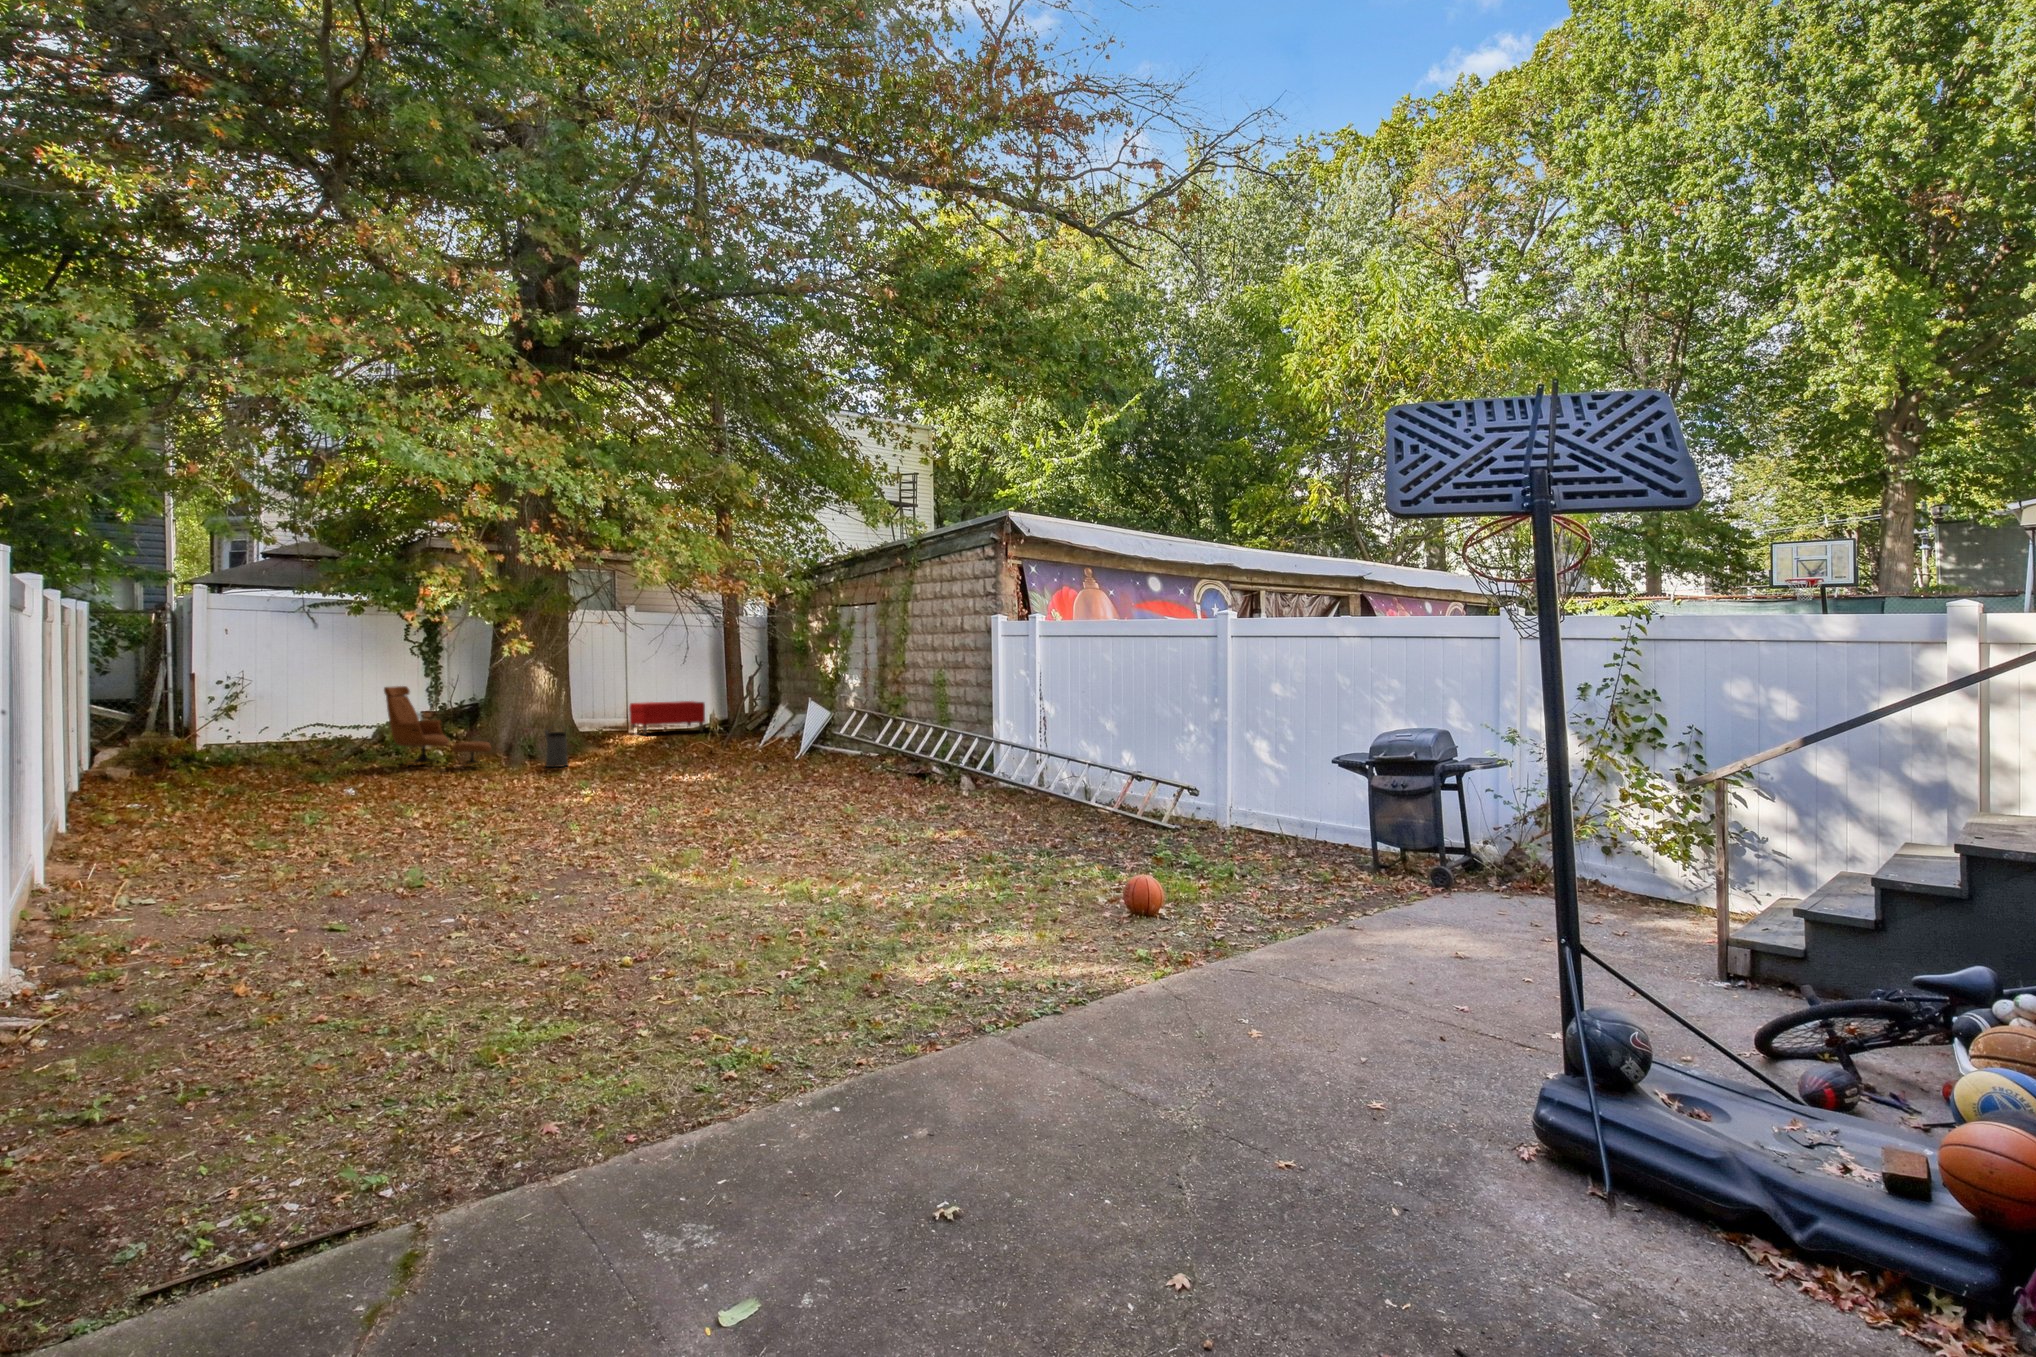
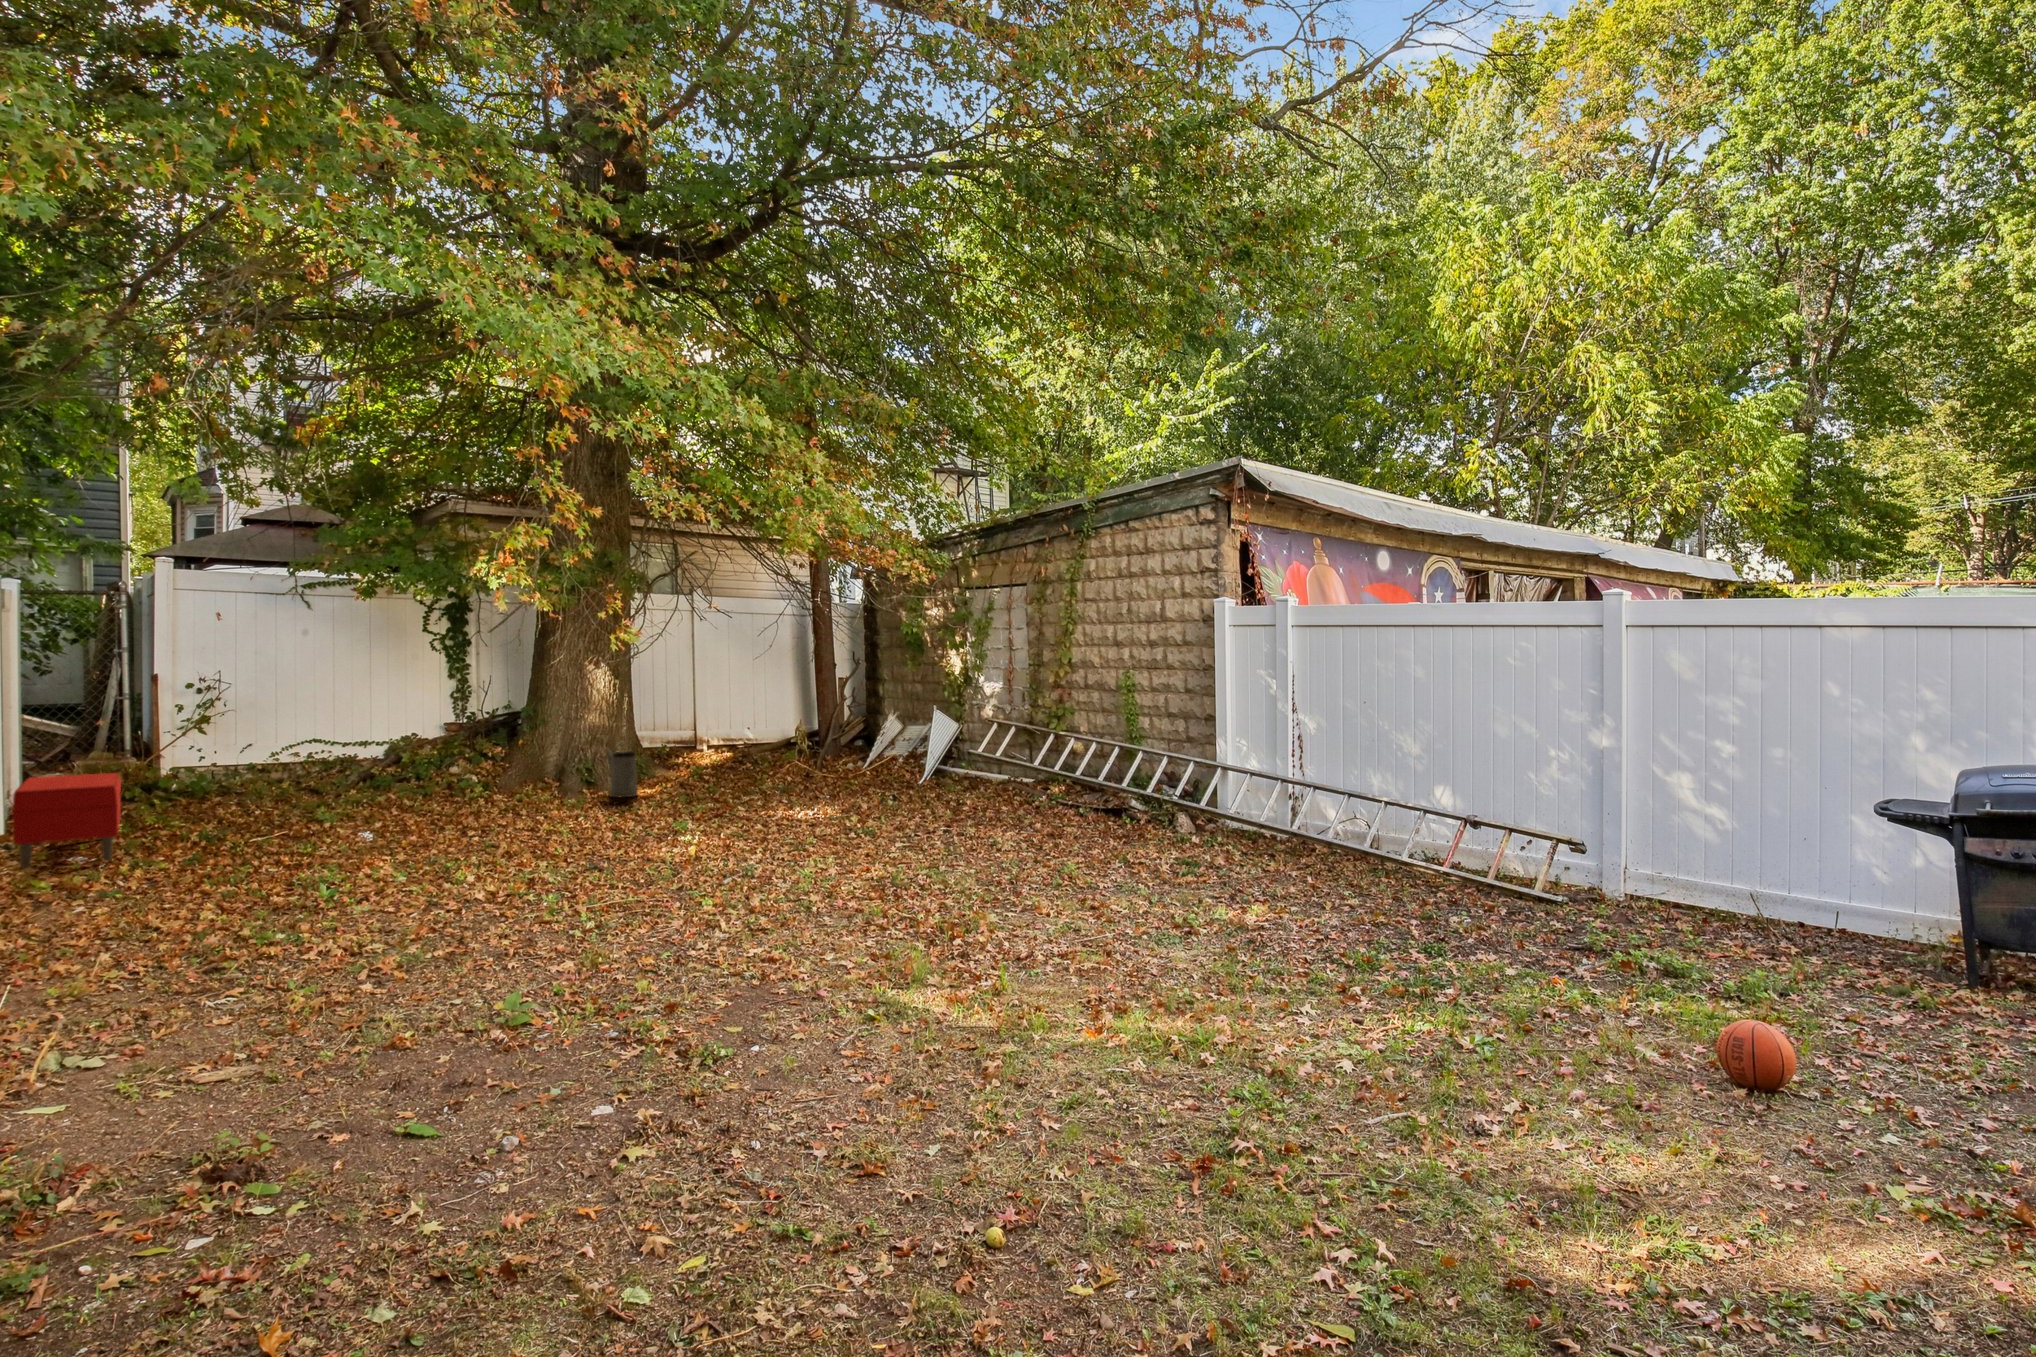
lounge chair: present [384,686,491,765] -> none [403,692,540,798]
bench: present [629,701,705,735] -> present [13,773,121,868]

